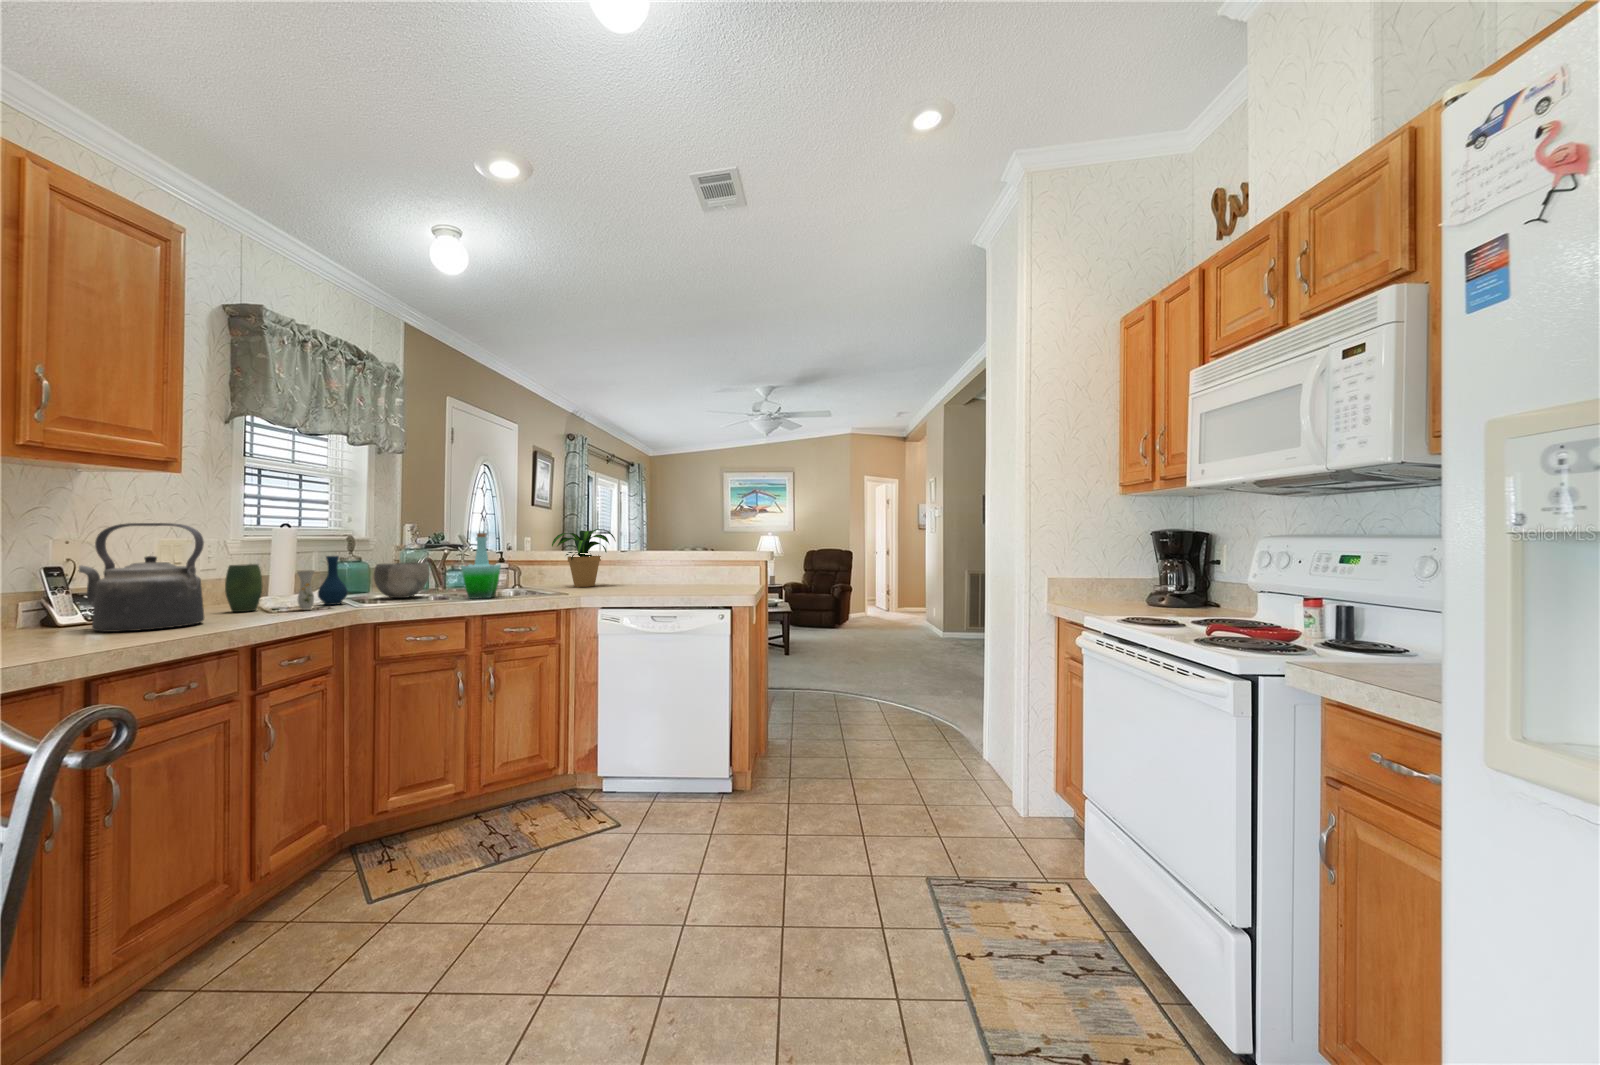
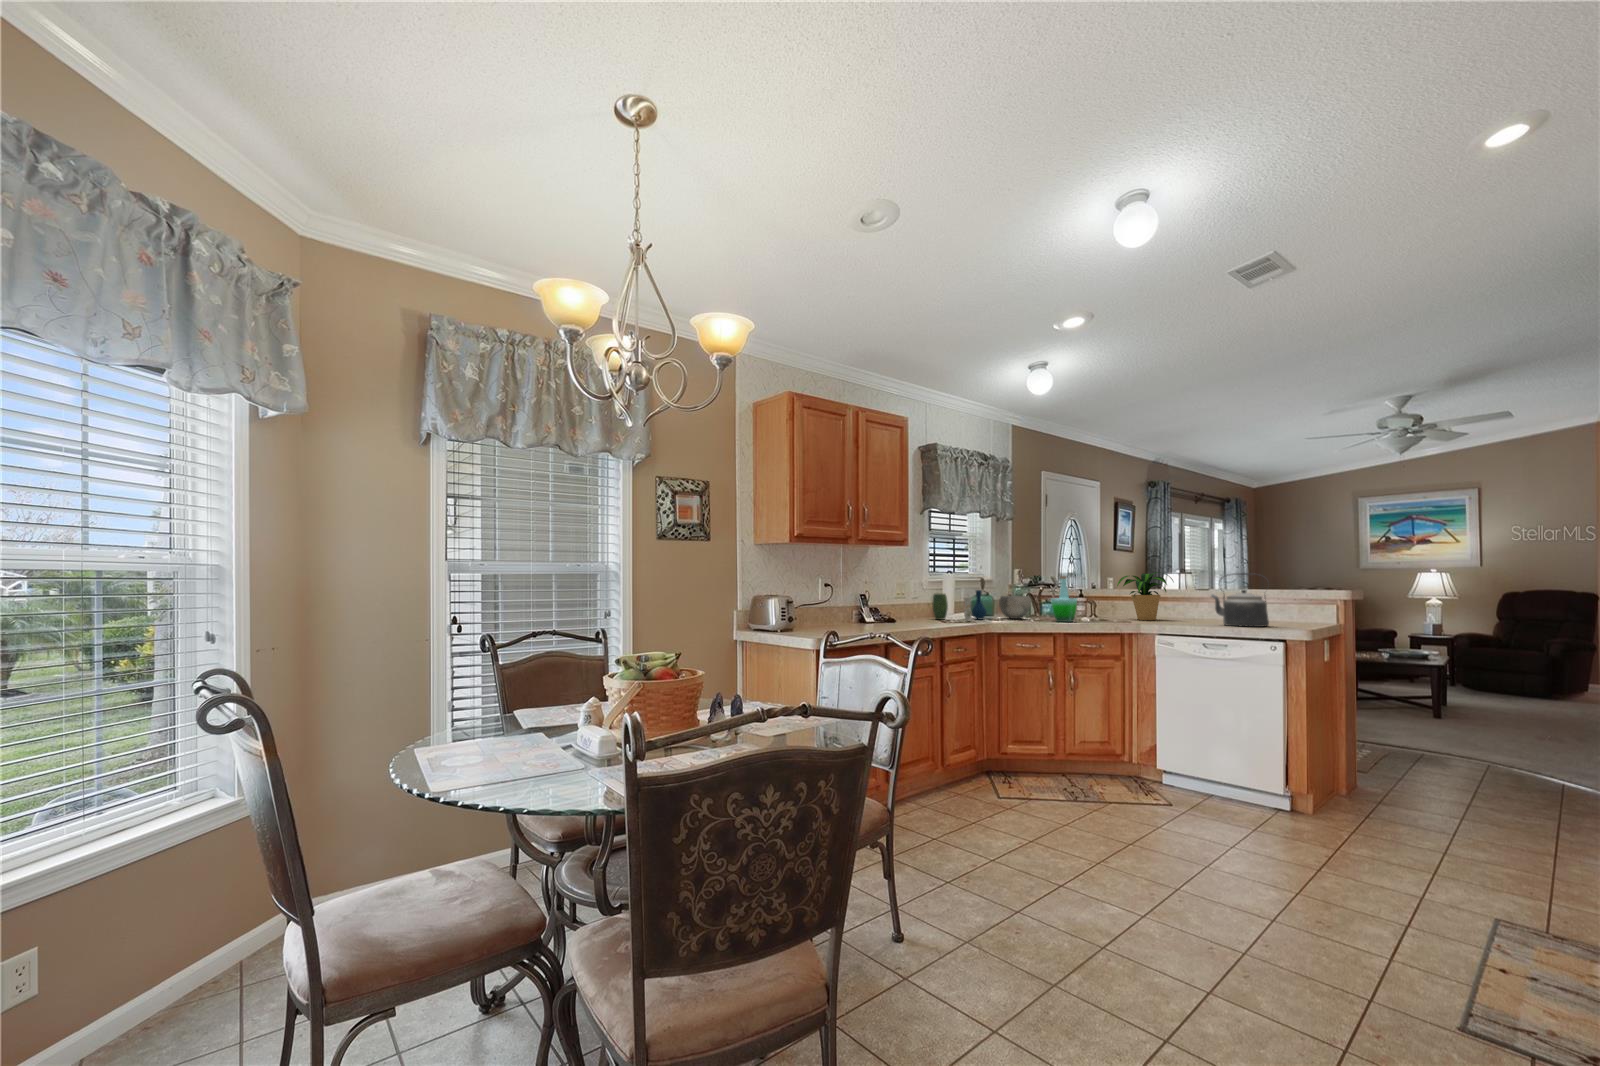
kettle: present [78,523,204,632] -> present [1211,573,1269,627]

